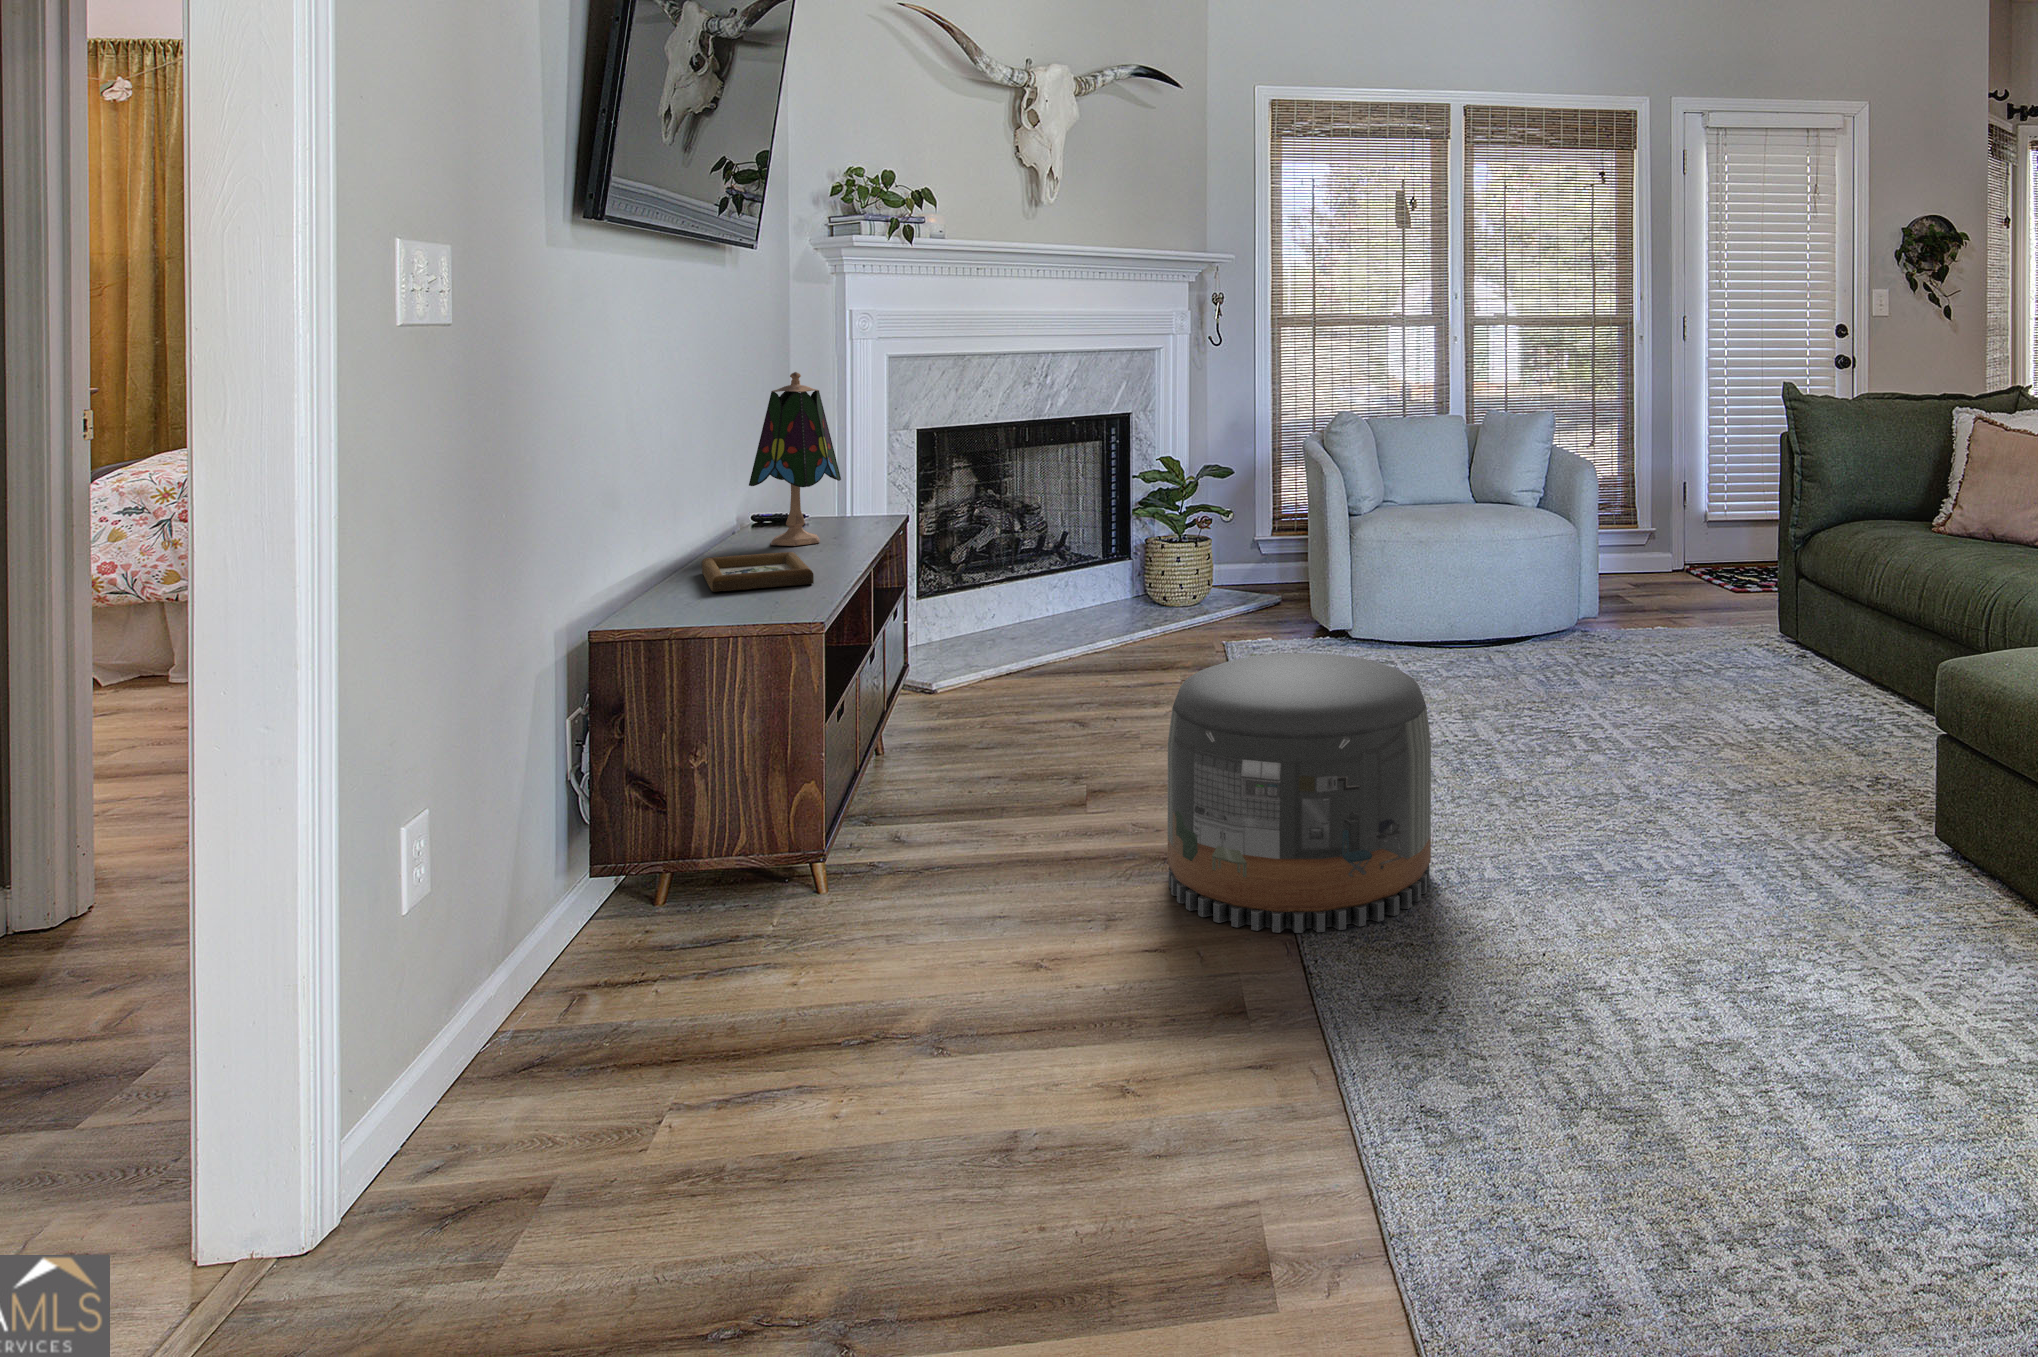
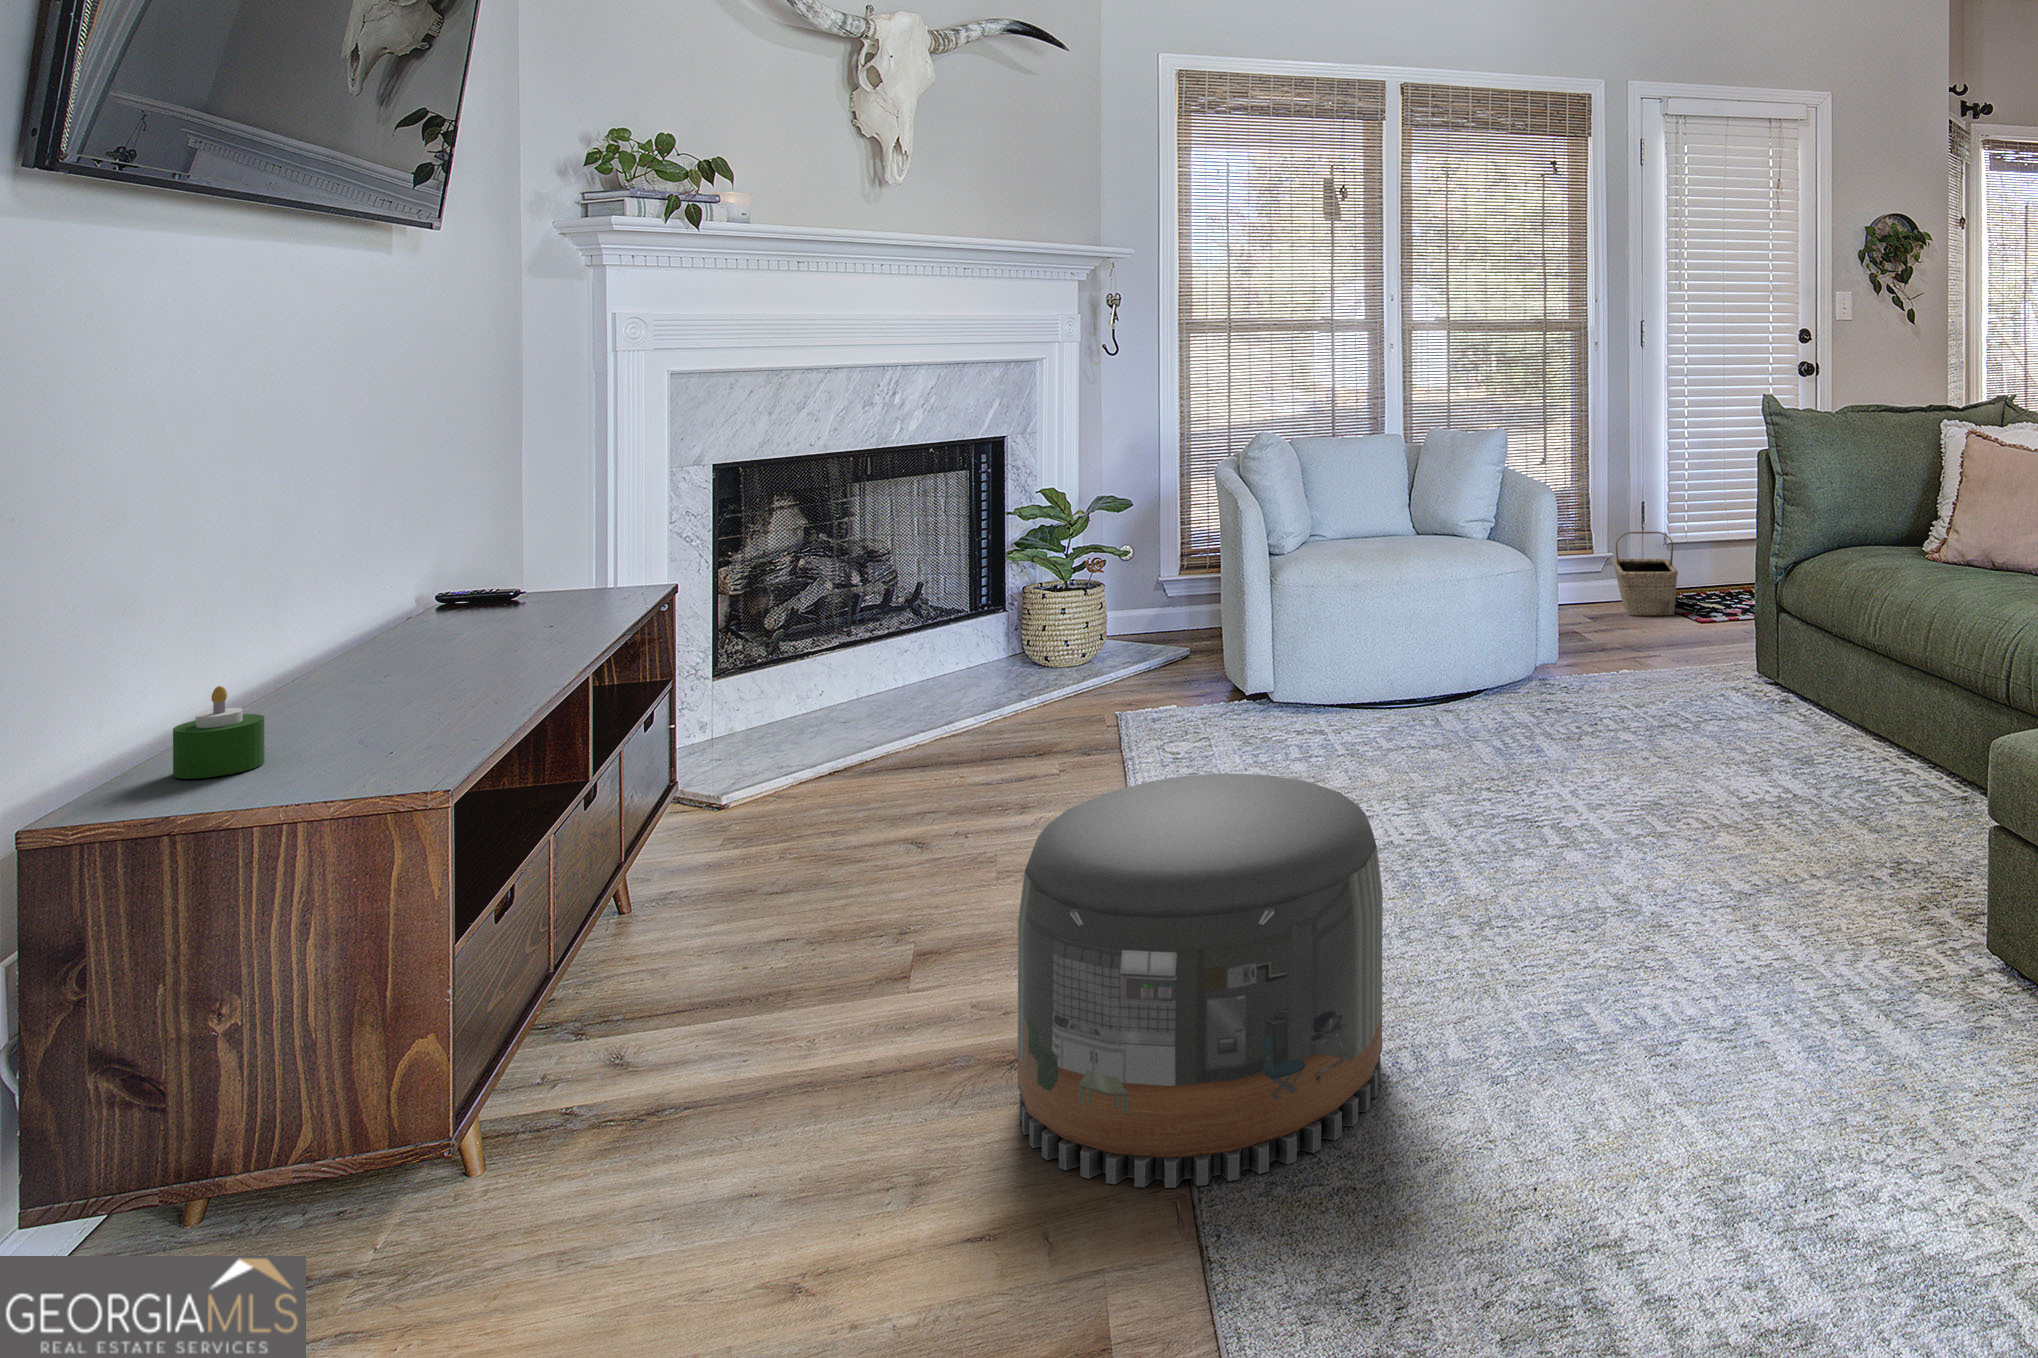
table lamp: present [749,372,841,546] -> none [409,403,559,648]
basket: none [1653,507,1712,583] -> present [1613,532,1678,616]
candle: none [645,550,694,608] -> present [173,686,264,779]
picture frame: present [702,552,814,592] -> none [304,665,481,742]

